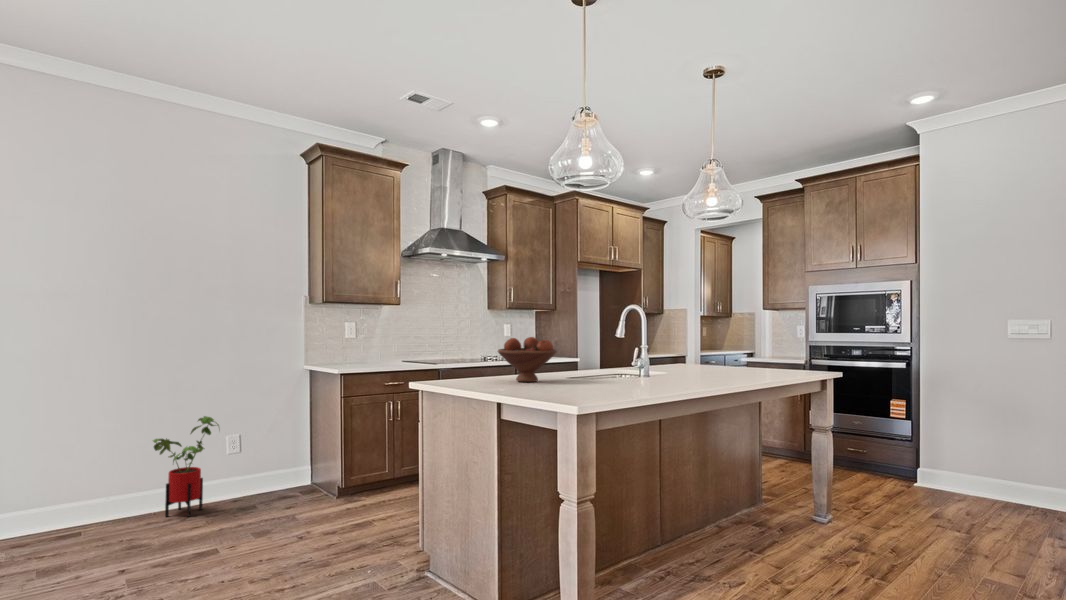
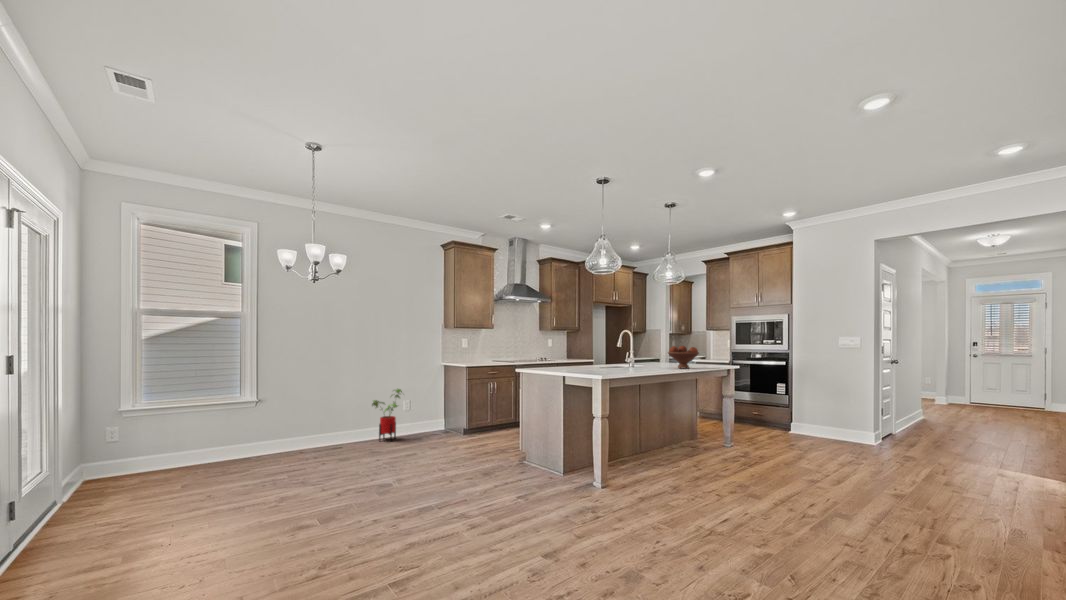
fruit bowl: present [498,337,557,382] -> present [668,346,699,369]

